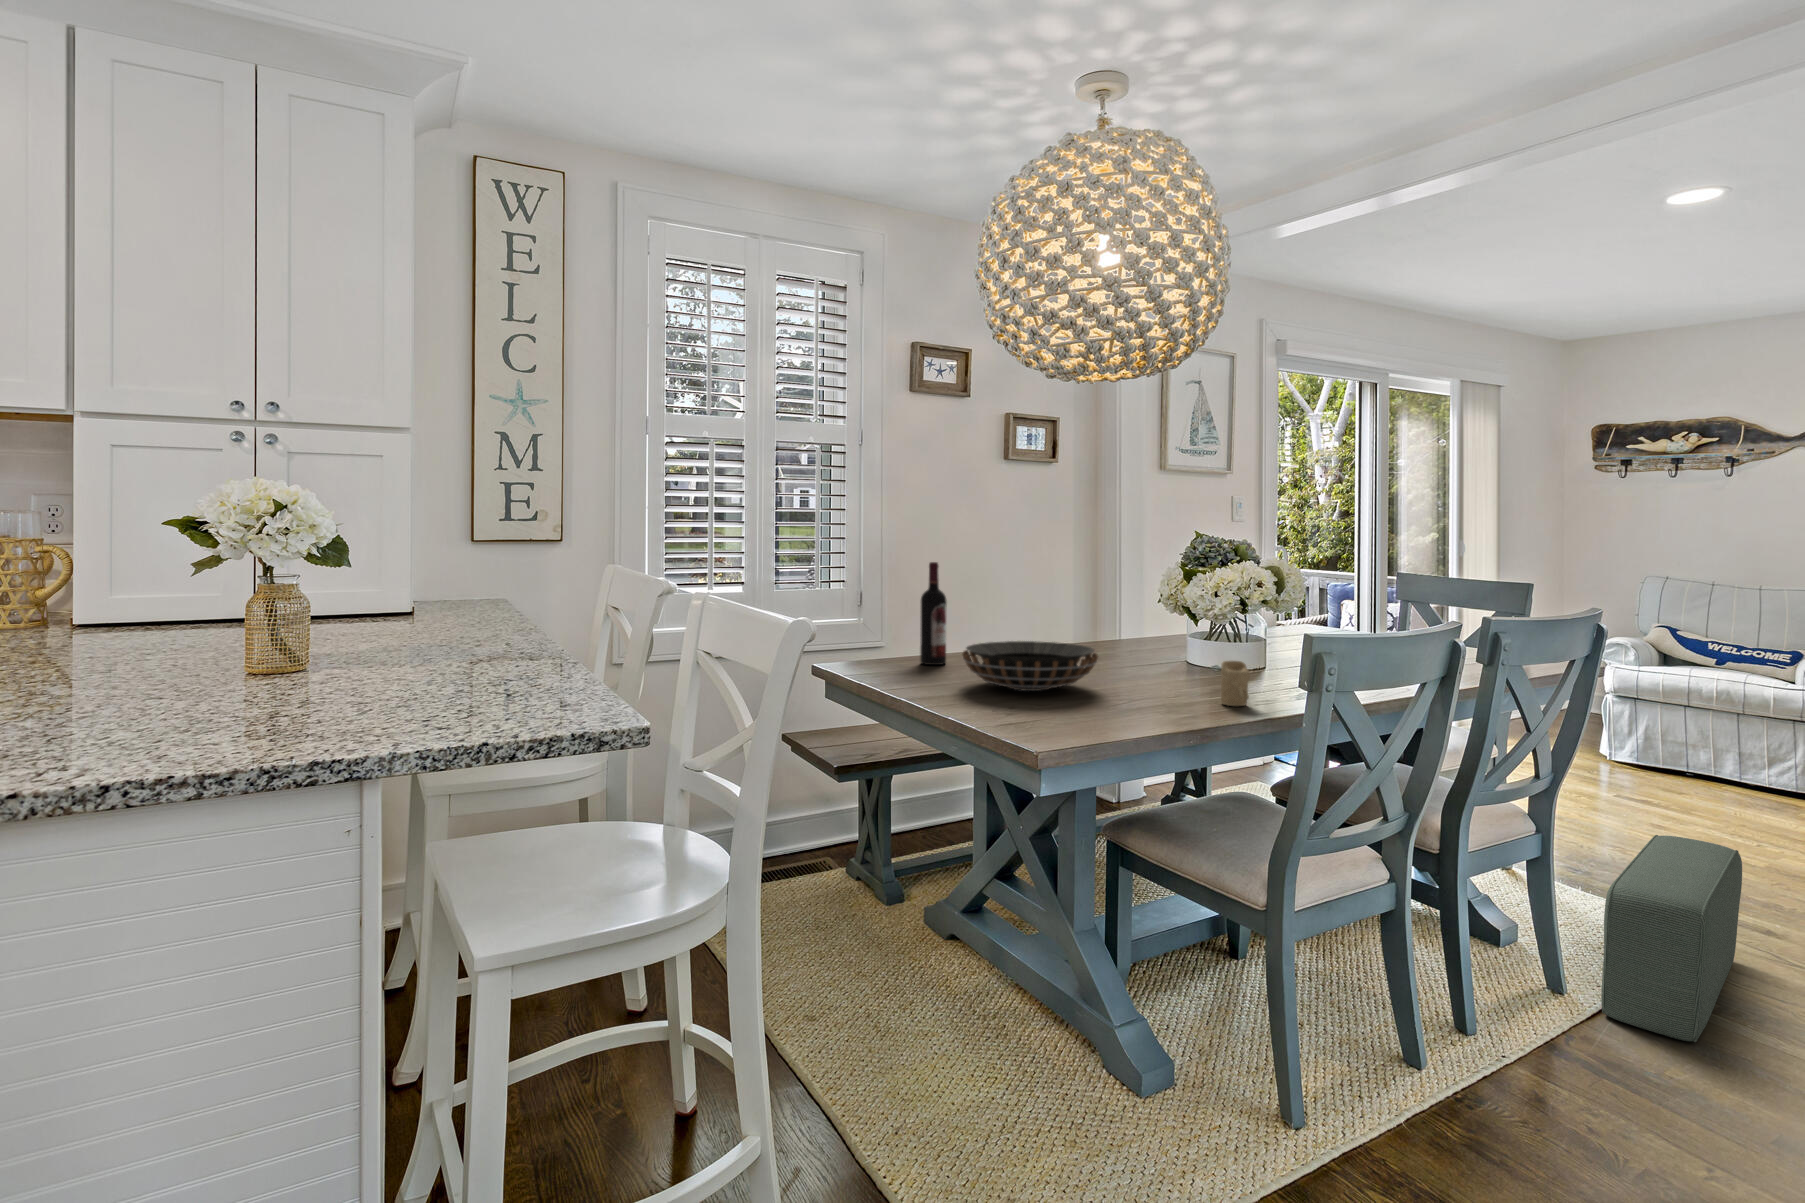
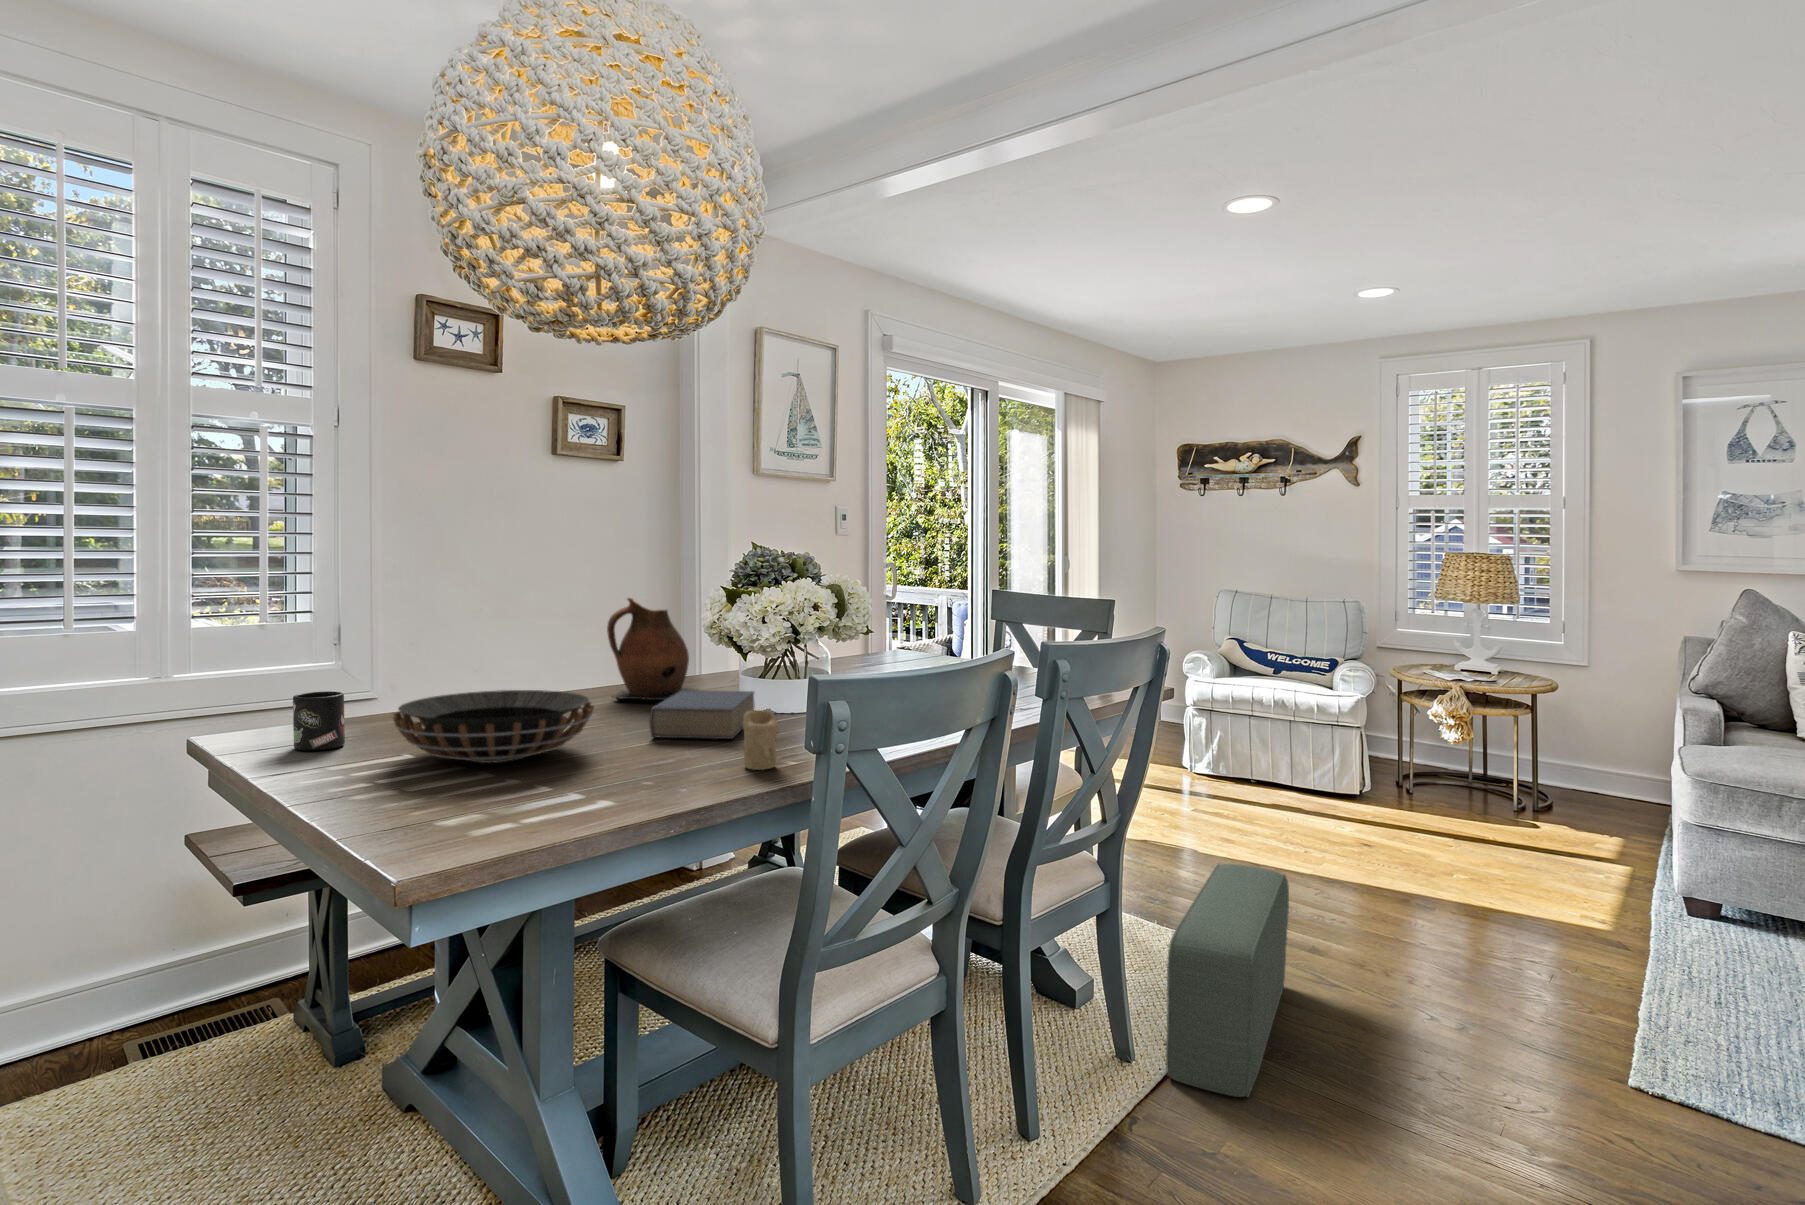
wine bottle: present [920,562,947,665] -> none [366,582,407,726]
ceramic pitcher: none [1078,575,1149,658] -> present [607,598,698,700]
mug: none [889,638,919,678] -> present [293,691,345,750]
book: none [1132,648,1205,685] -> present [650,690,755,739]

